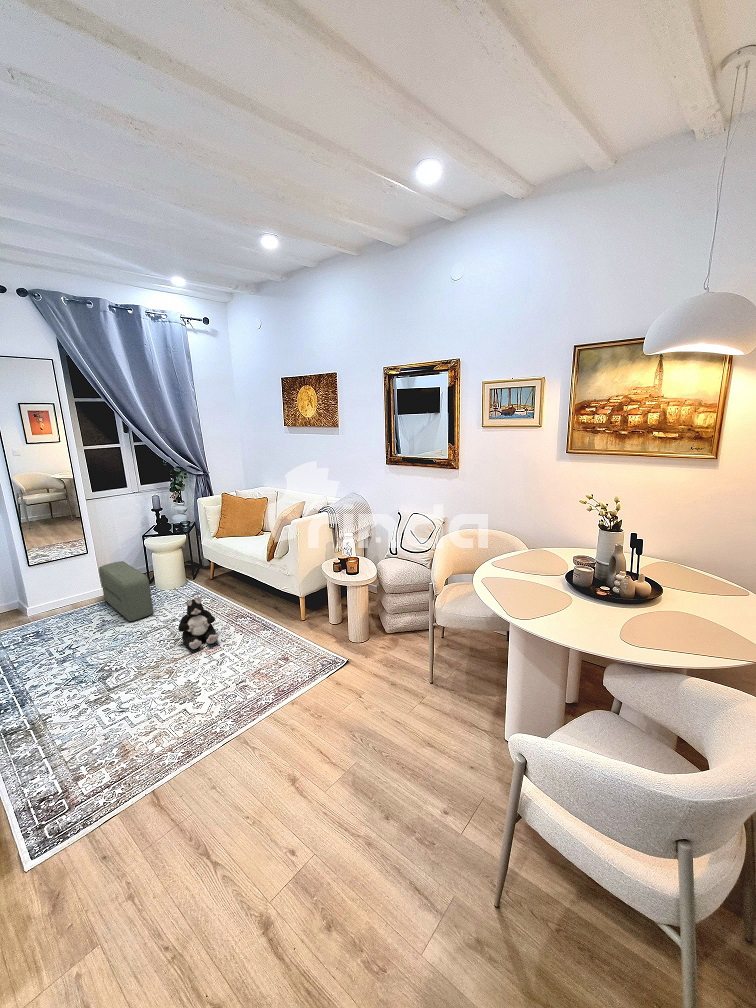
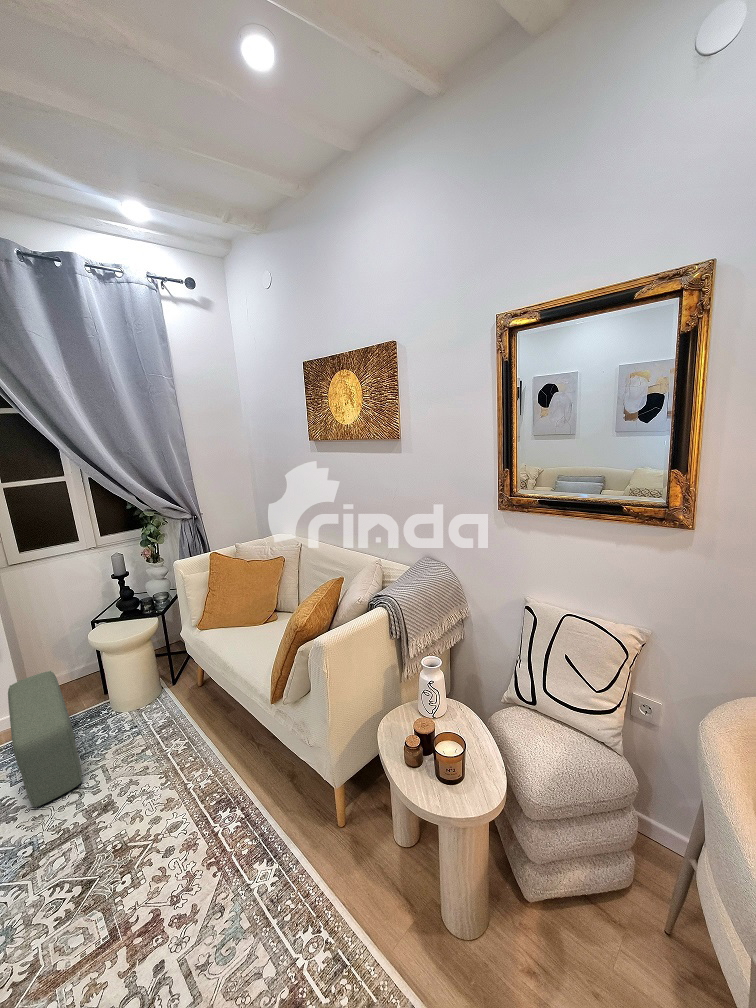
plush toy: present [178,597,218,649] -> none [87,802,168,936]

